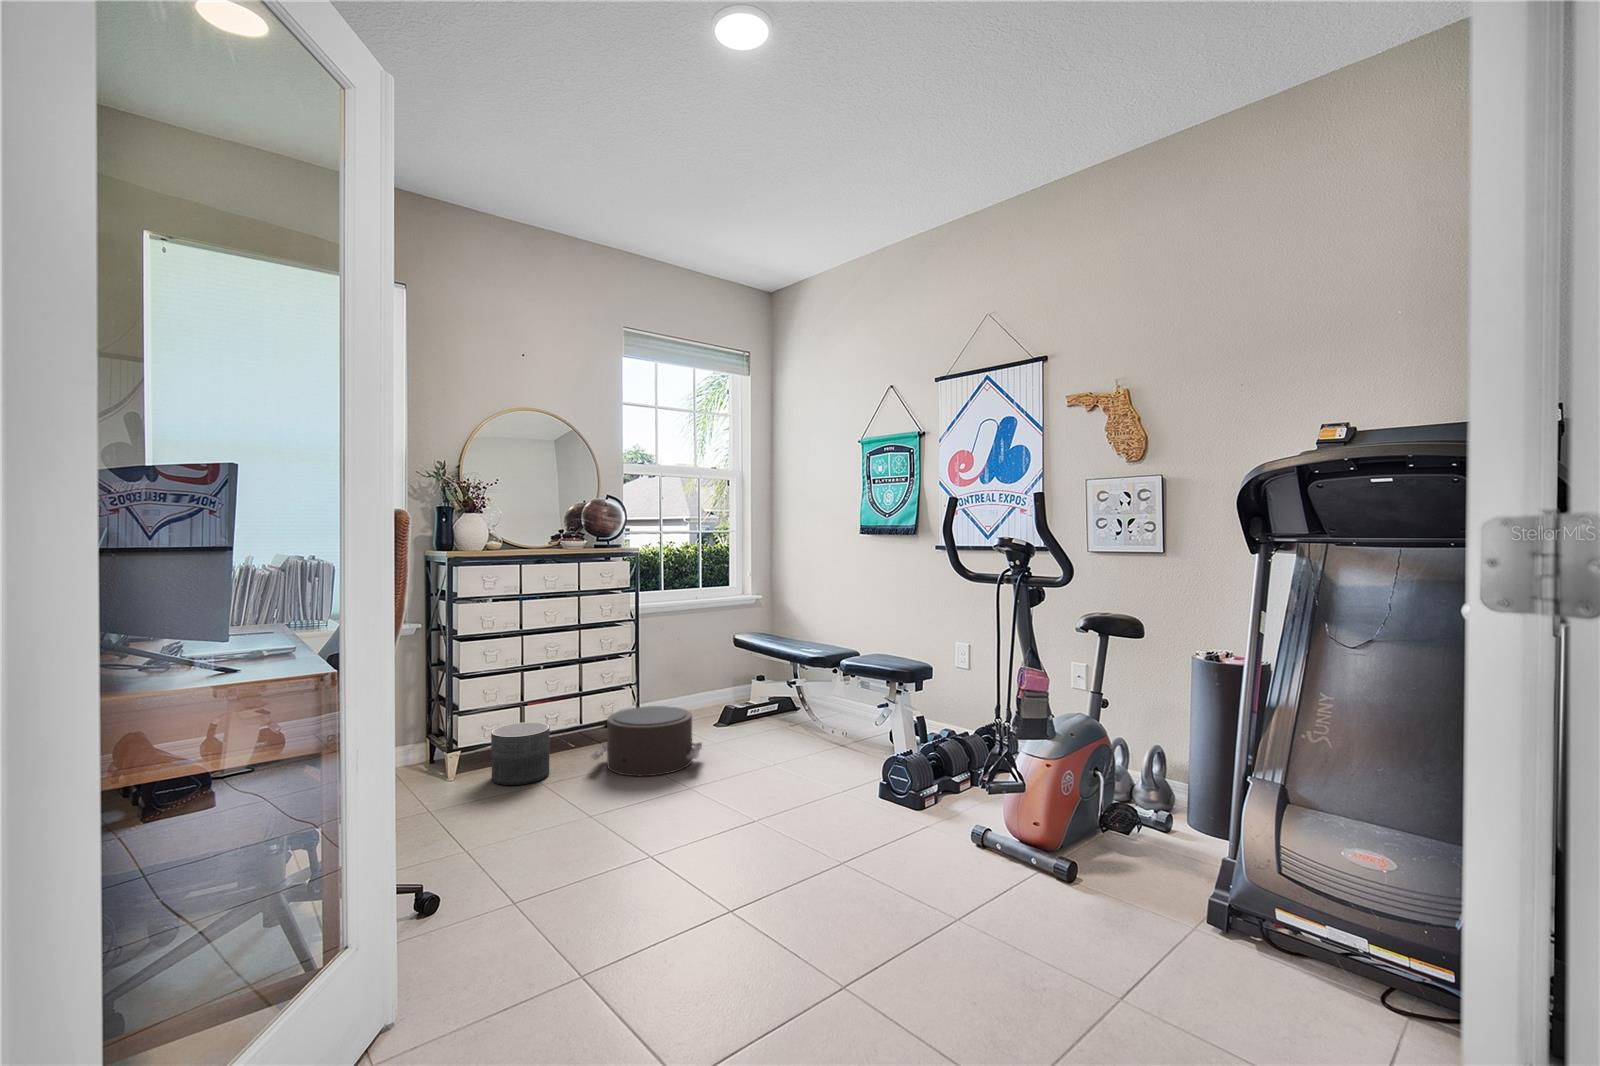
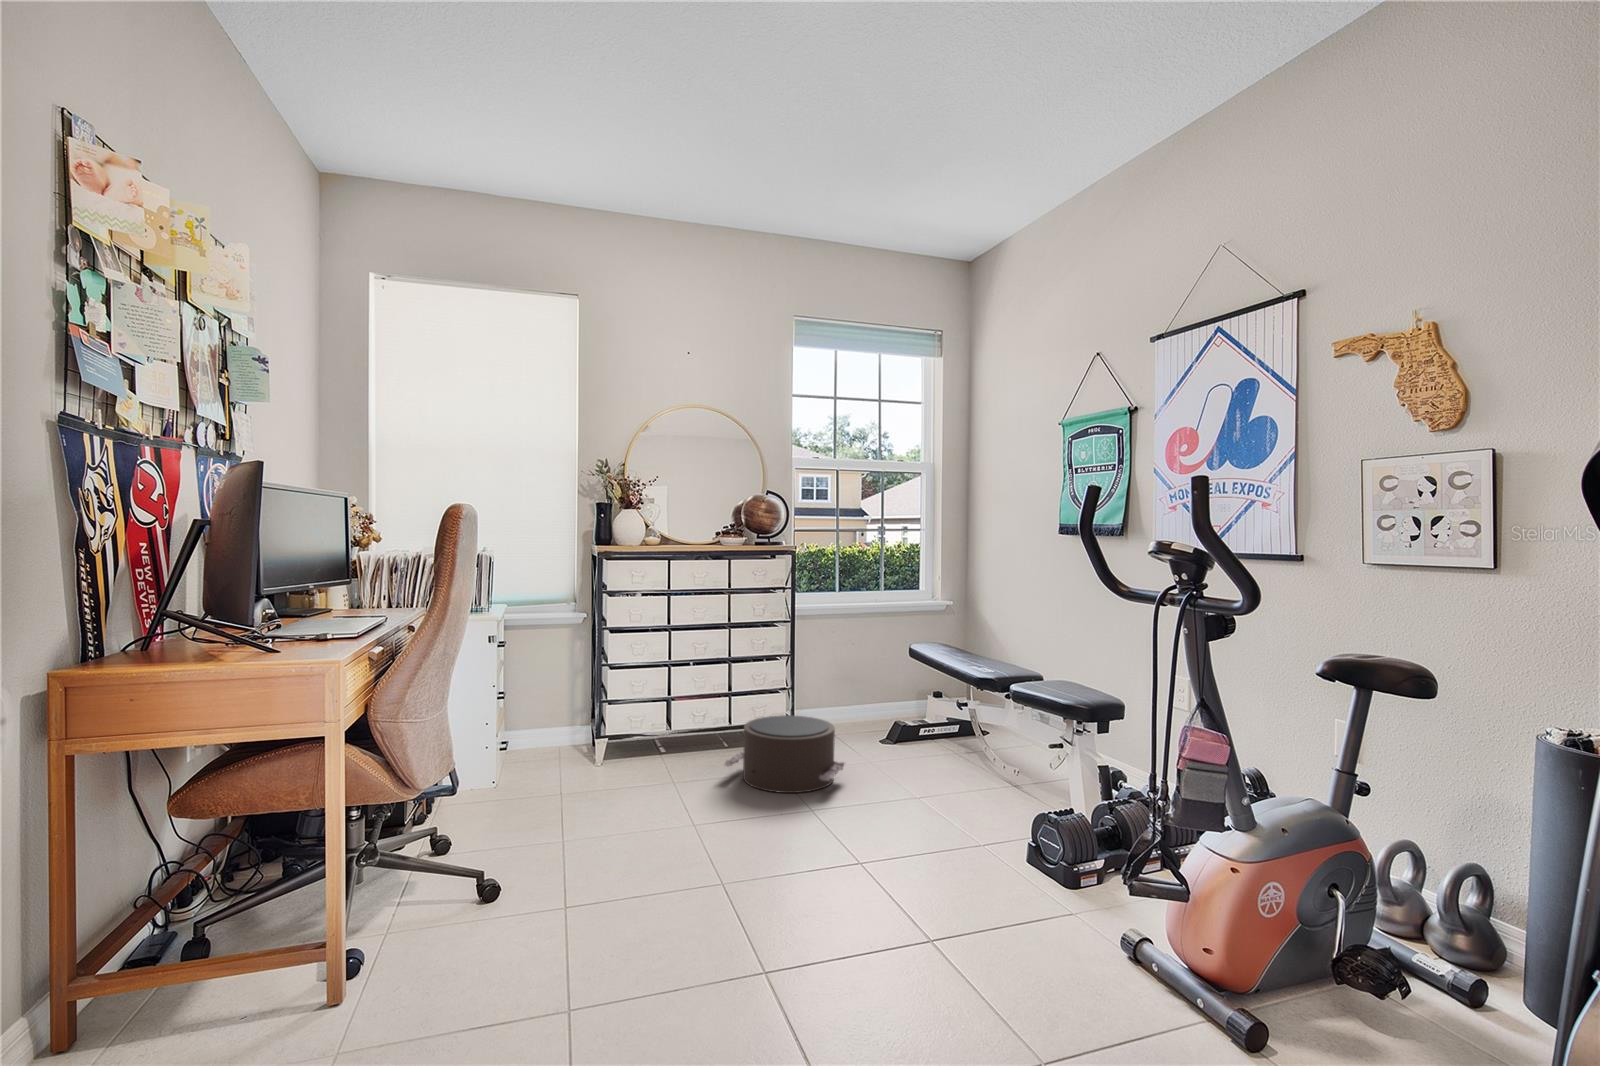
planter: present [491,722,550,785] -> none [629,718,686,782]

